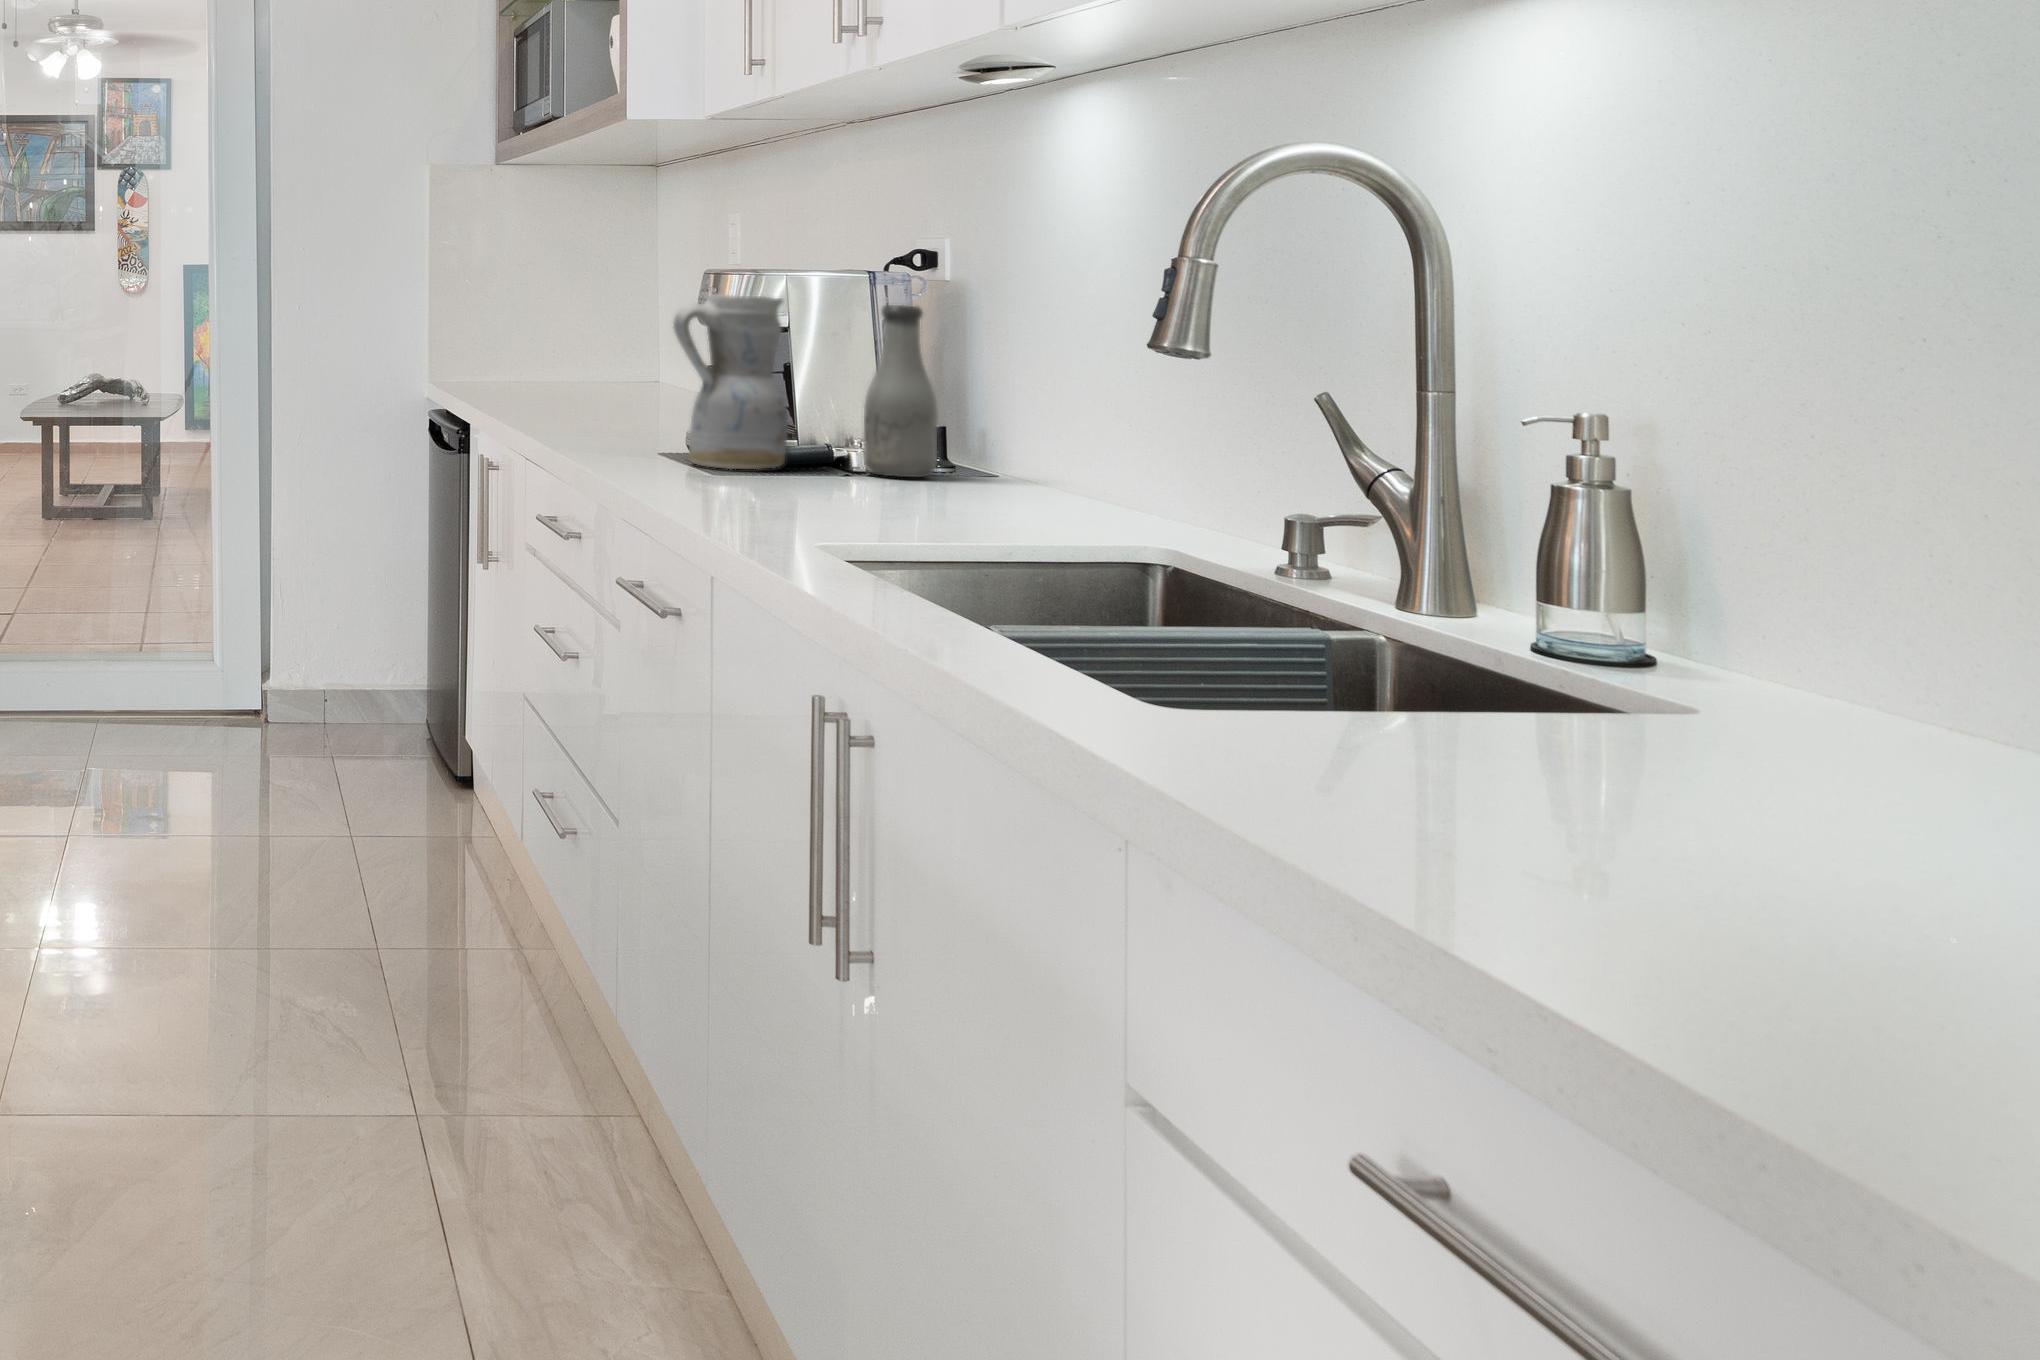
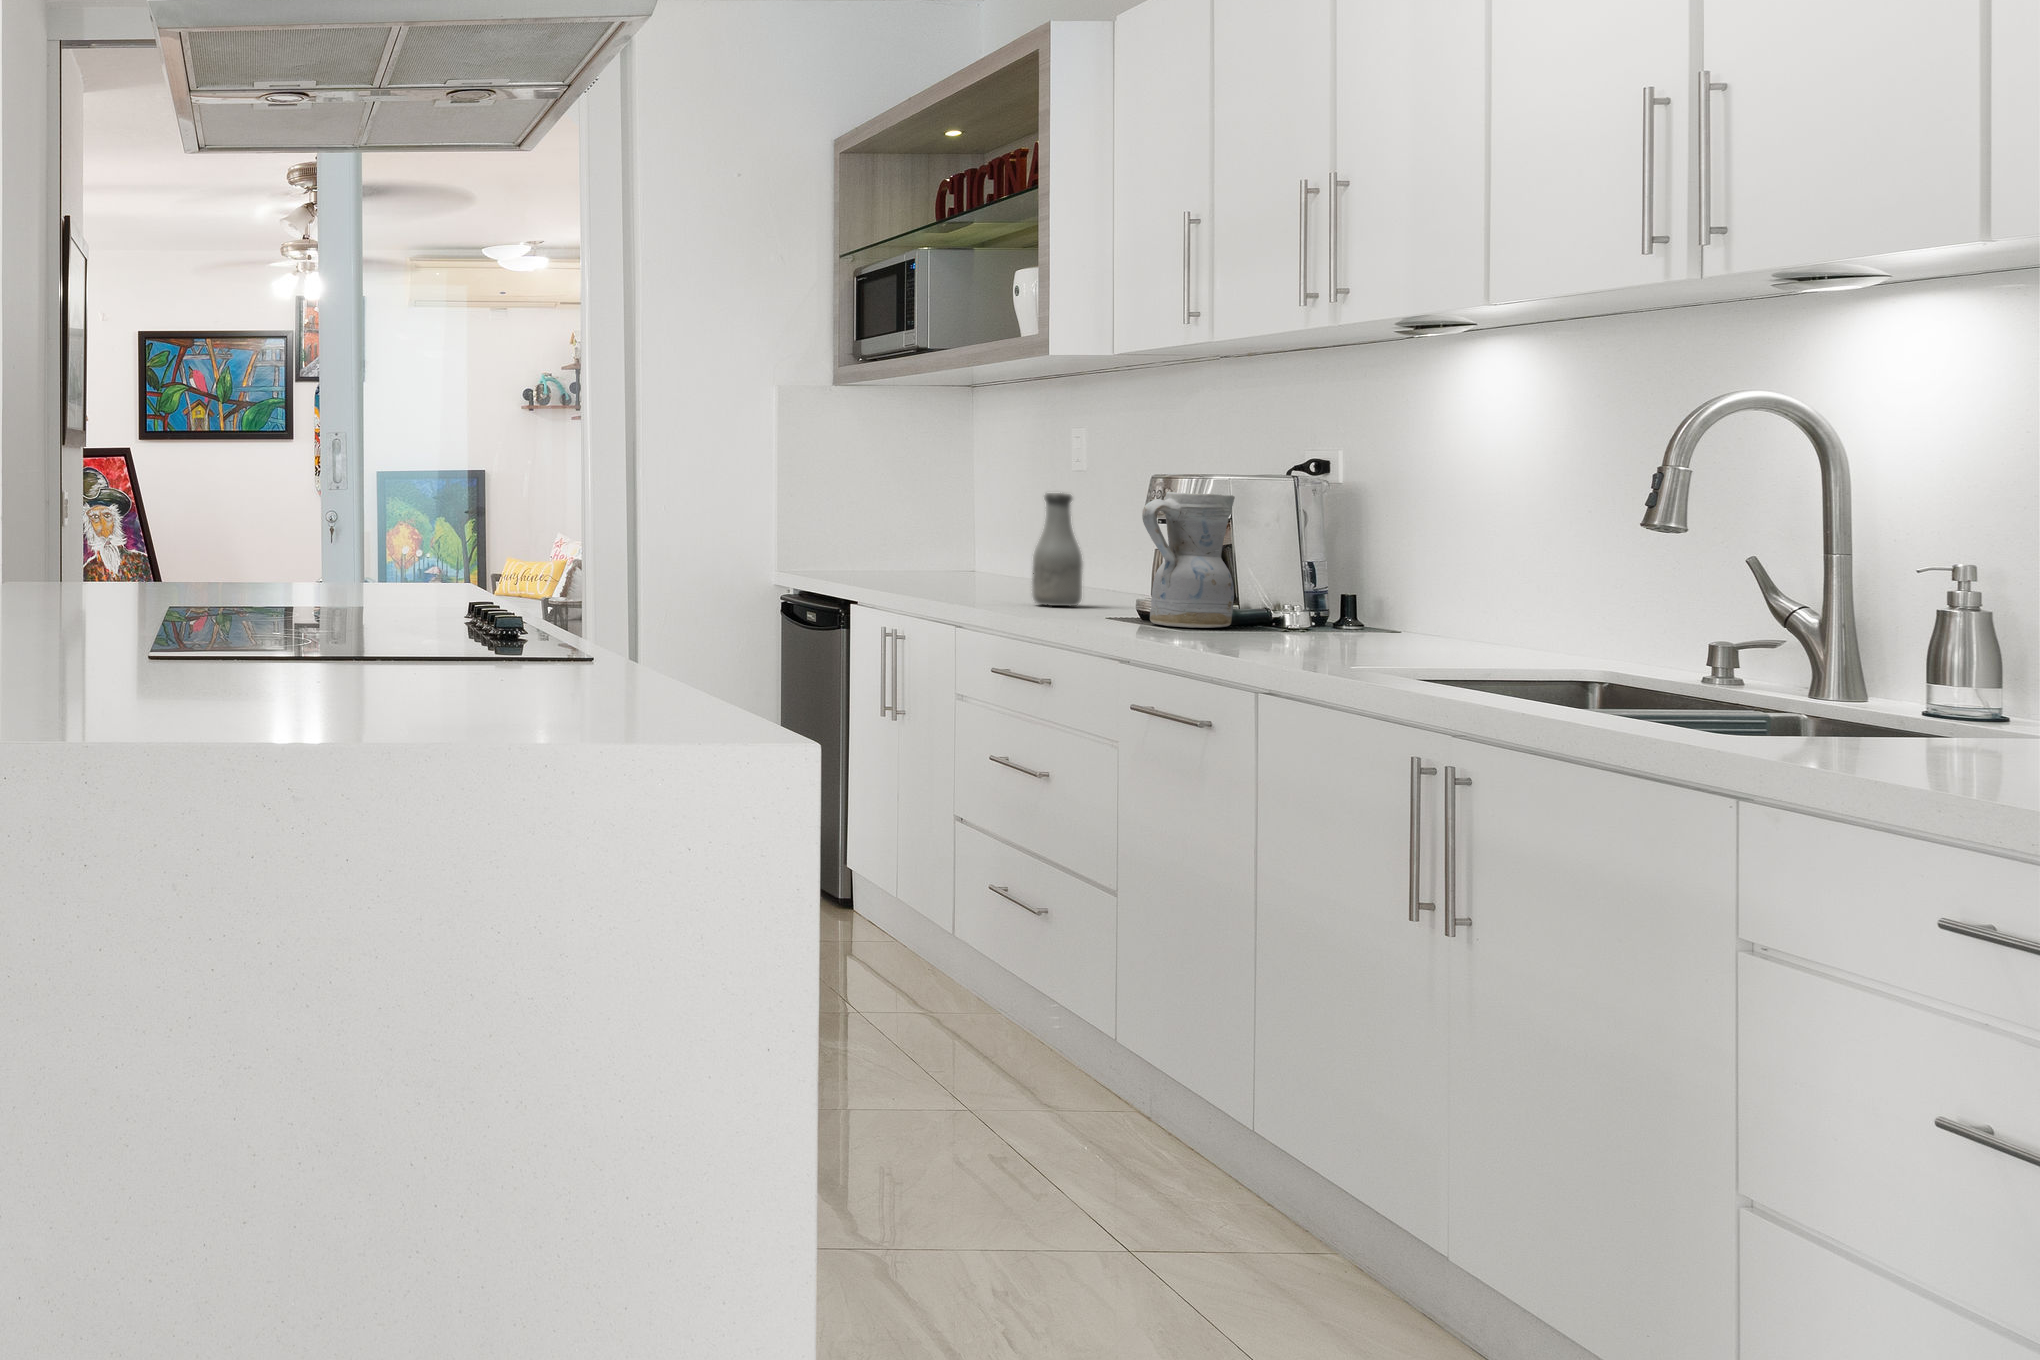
bottle: present [863,305,938,477] -> present [1032,493,1083,606]

